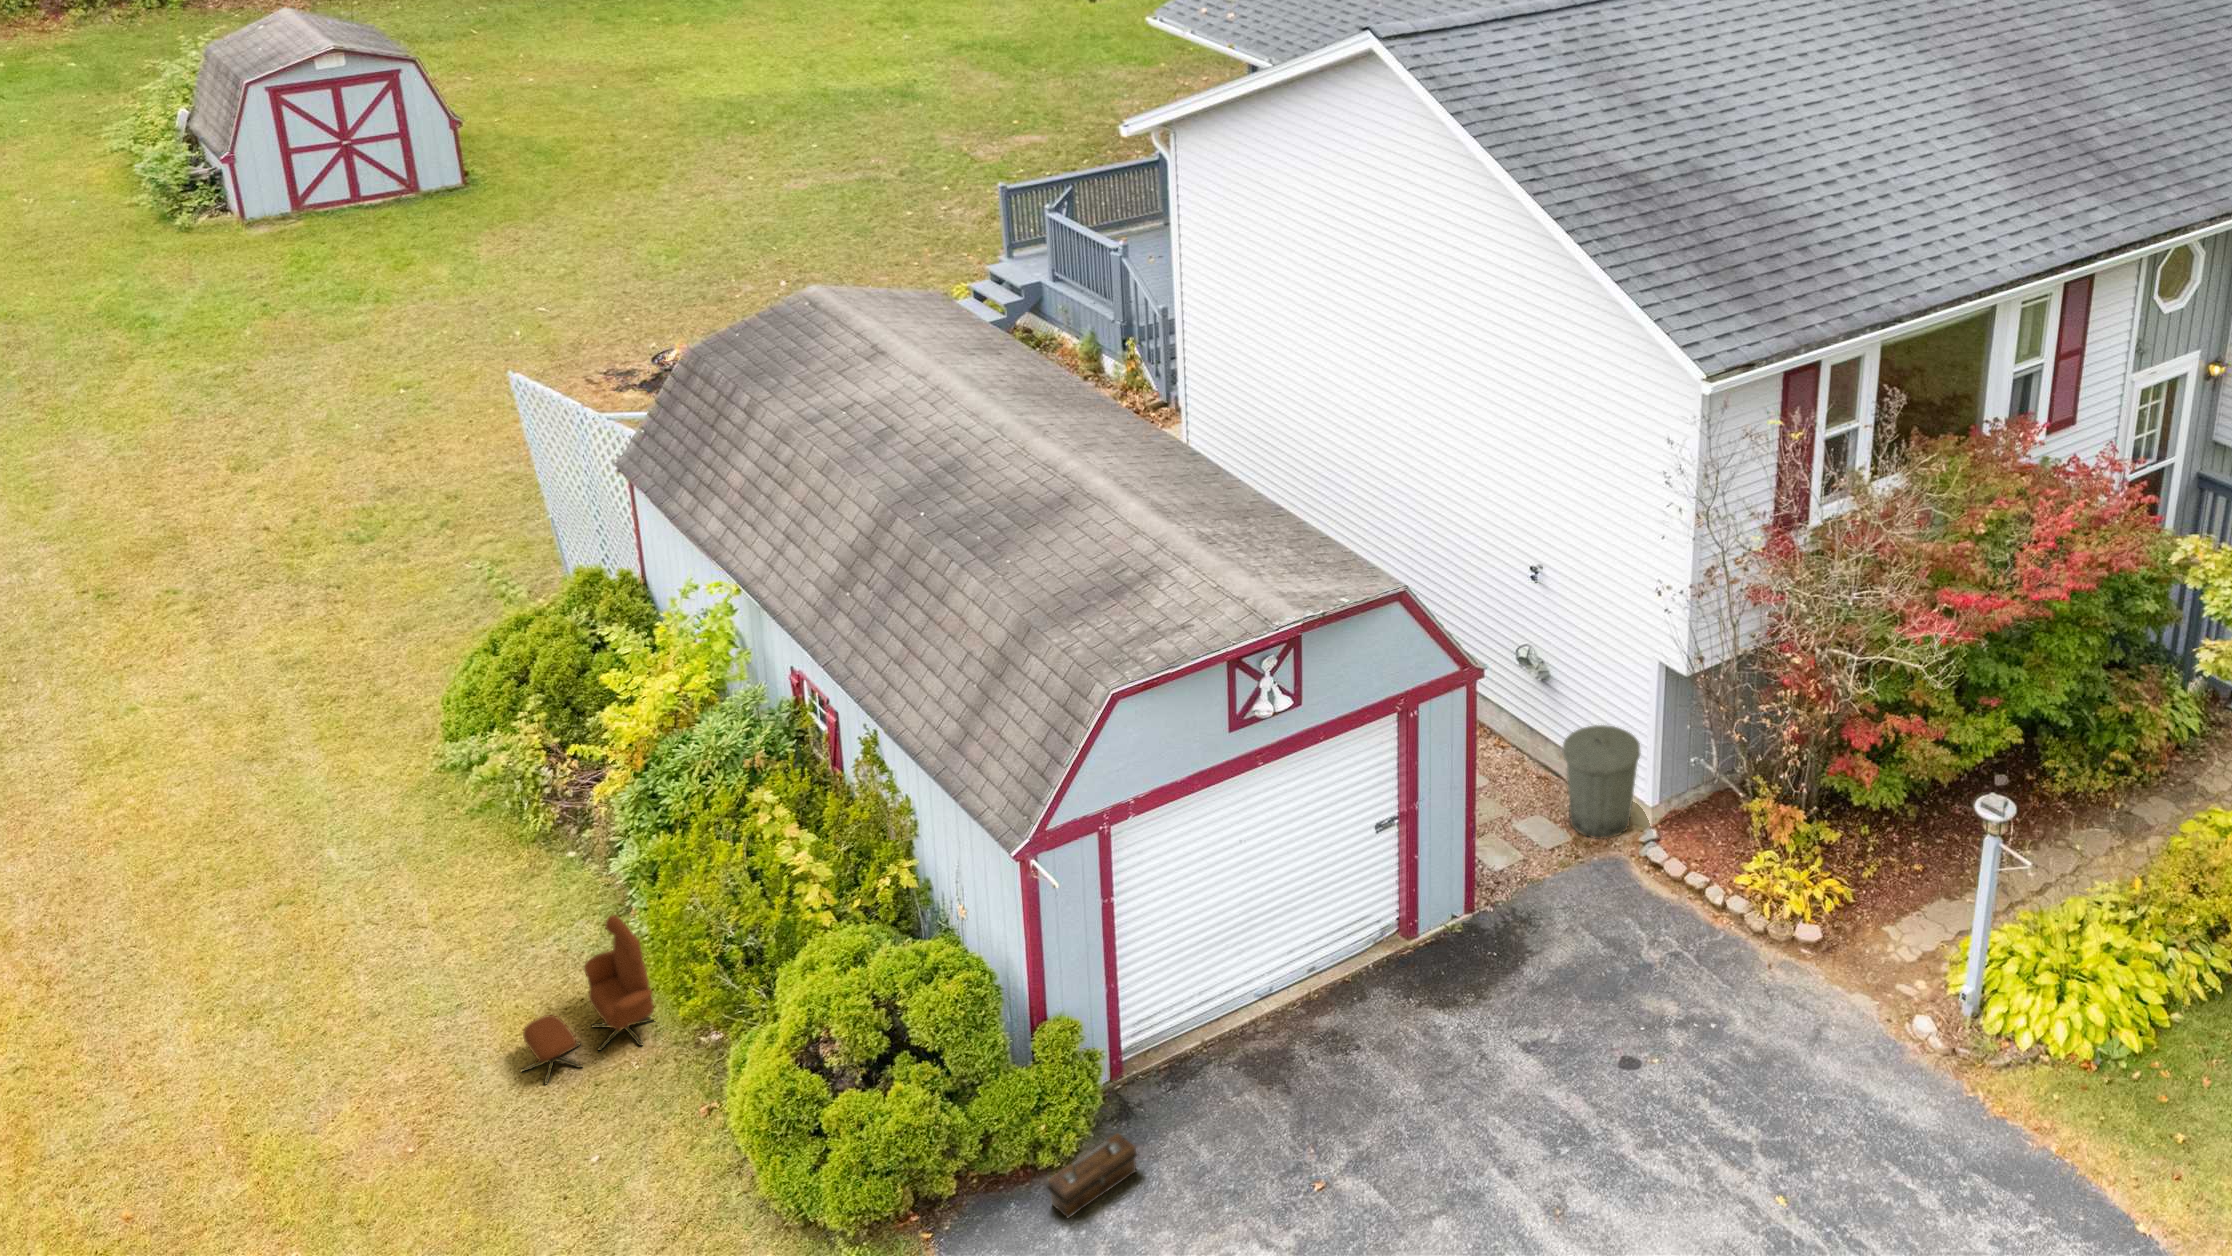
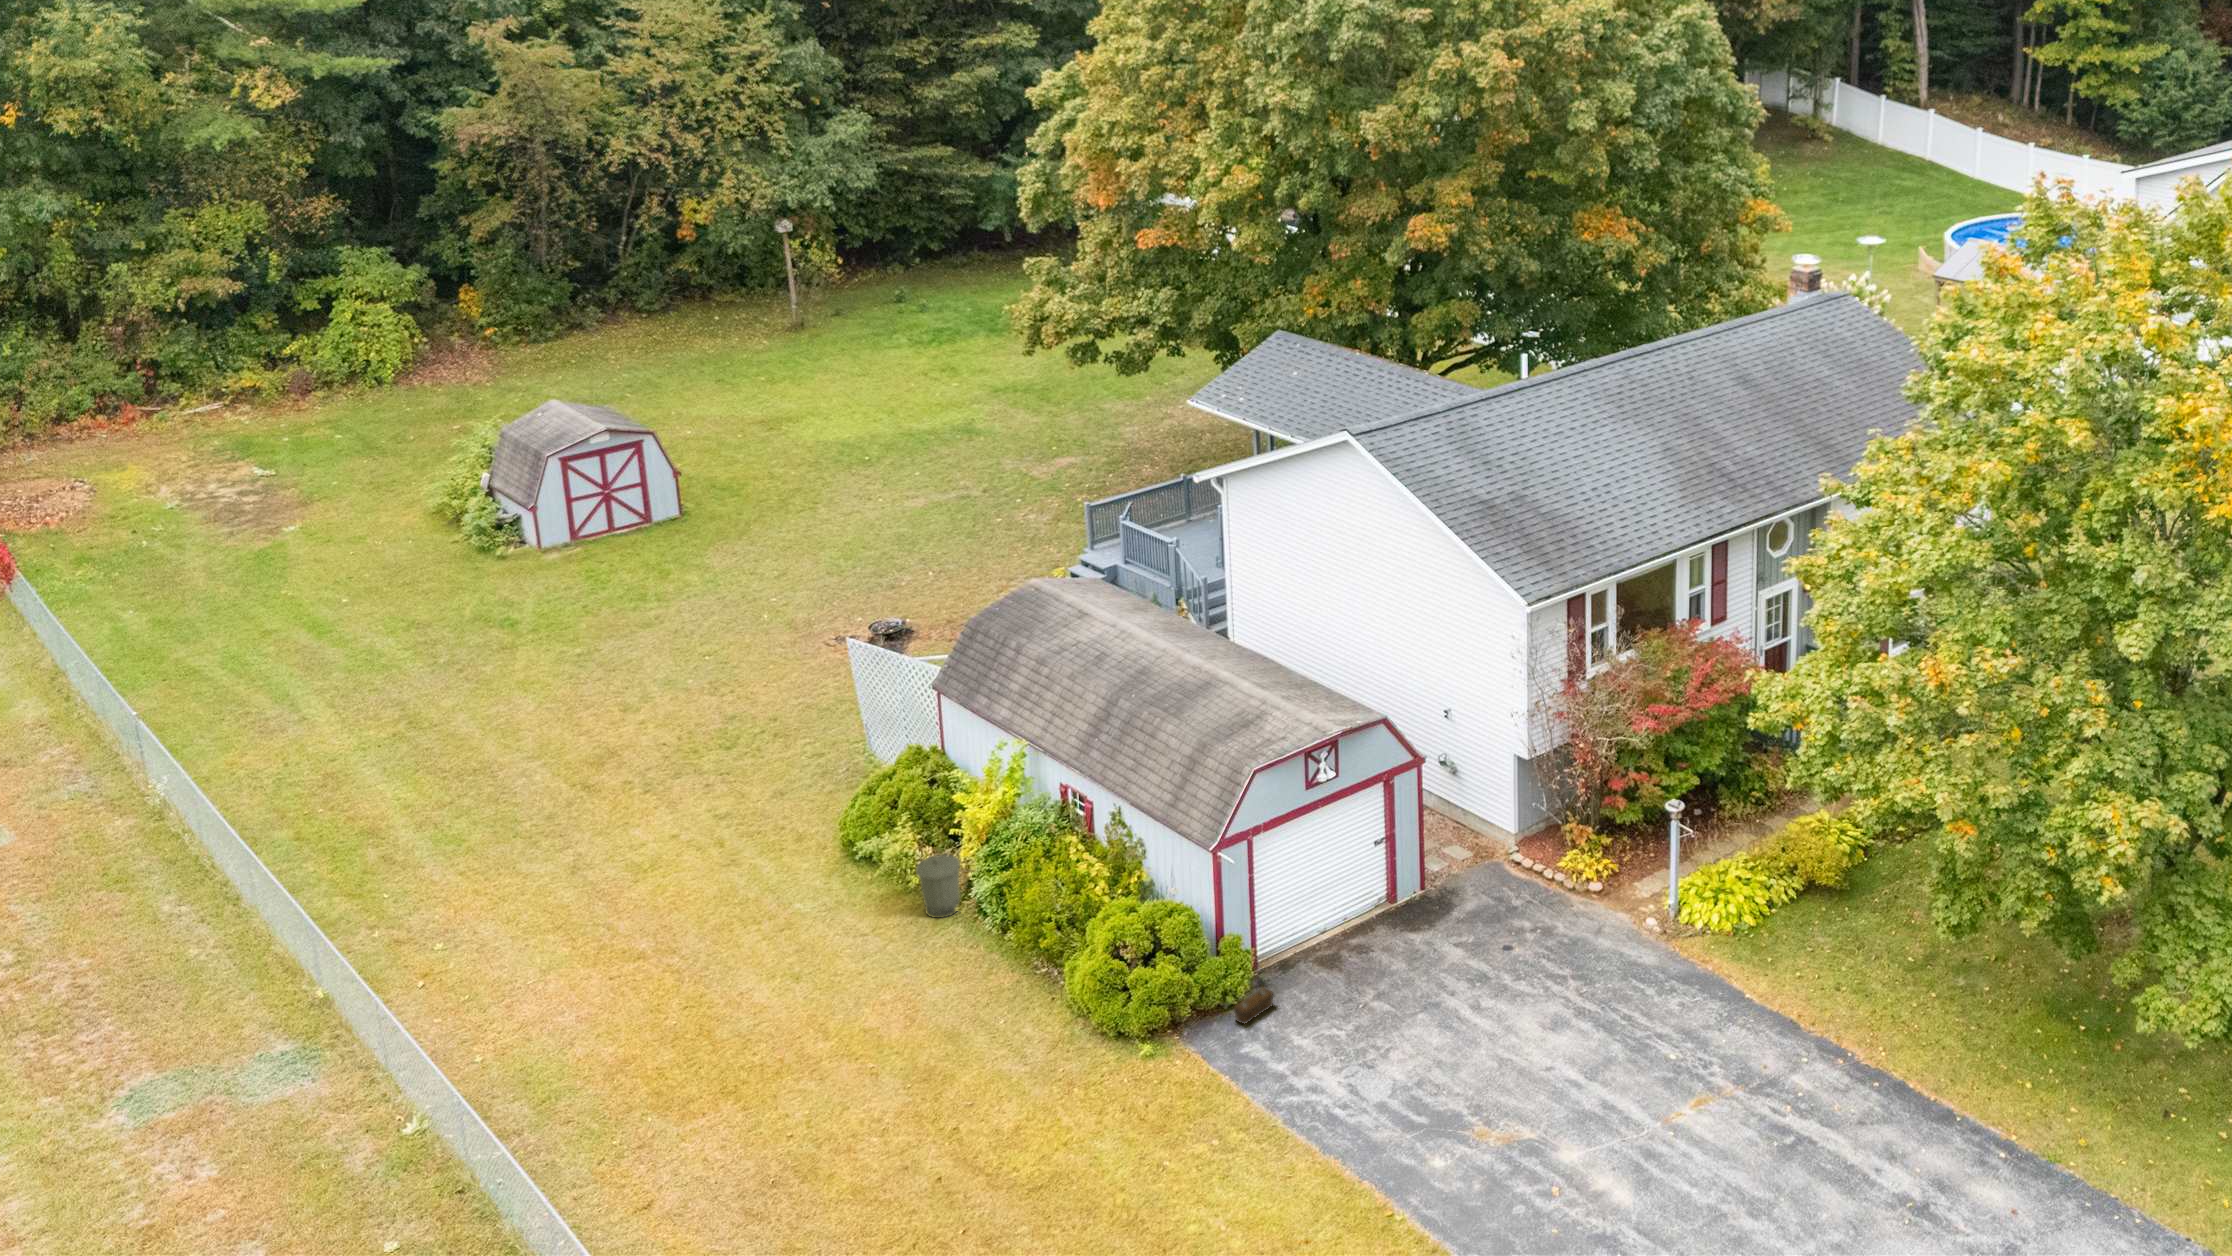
trash can: present [1562,725,1640,839] -> present [916,854,960,918]
lounge chair: present [521,915,654,1084] -> none [949,910,1014,995]

